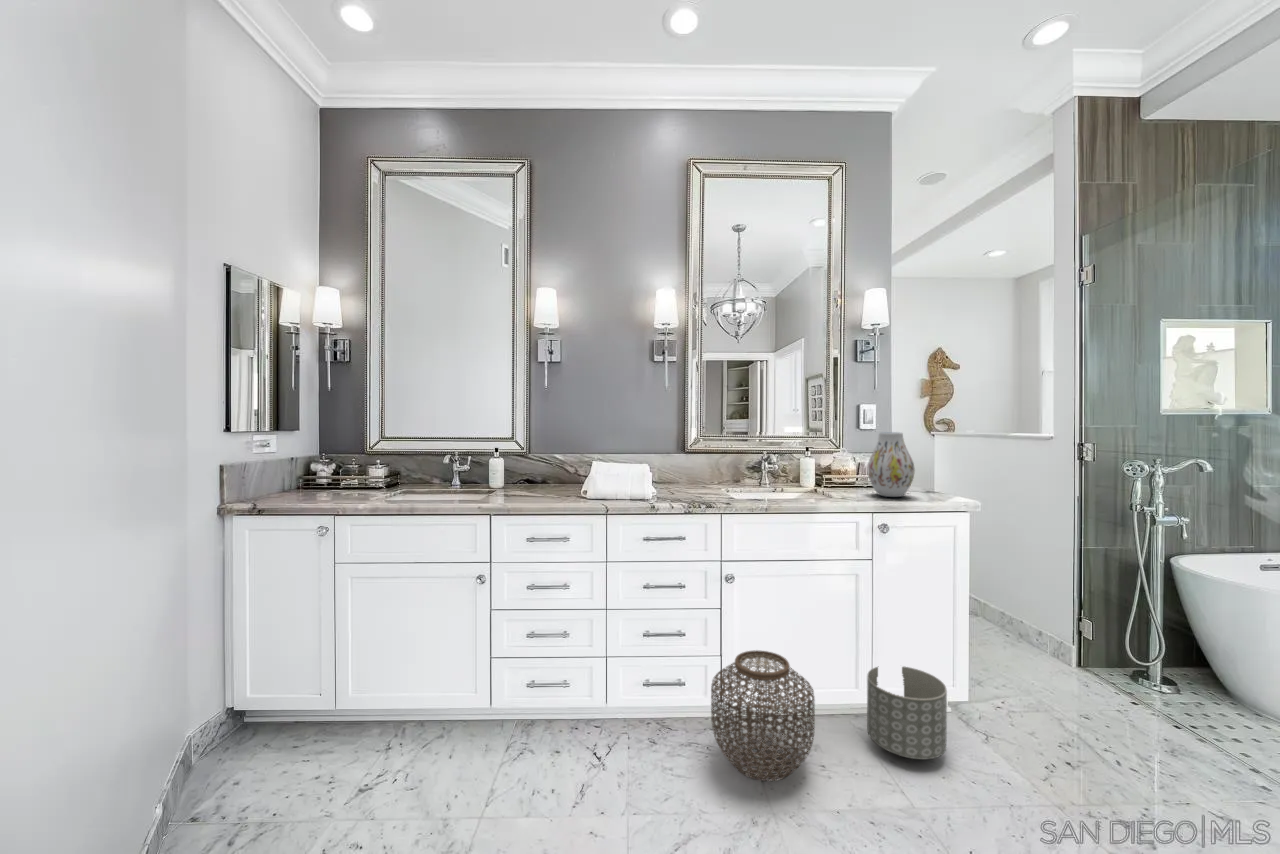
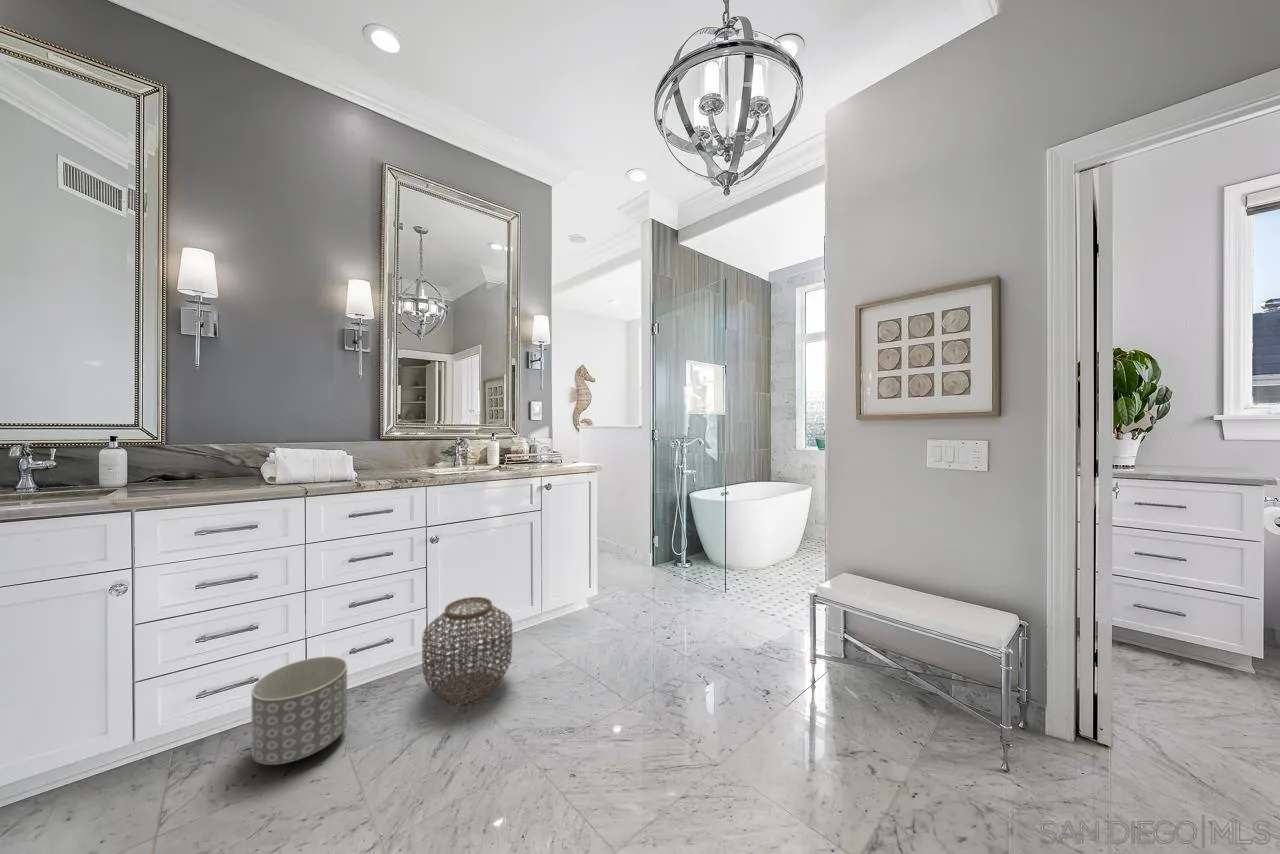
vase: present [868,432,915,497] -> none [539,420,571,466]
planter: present [867,667,947,759] -> present [252,656,347,765]

